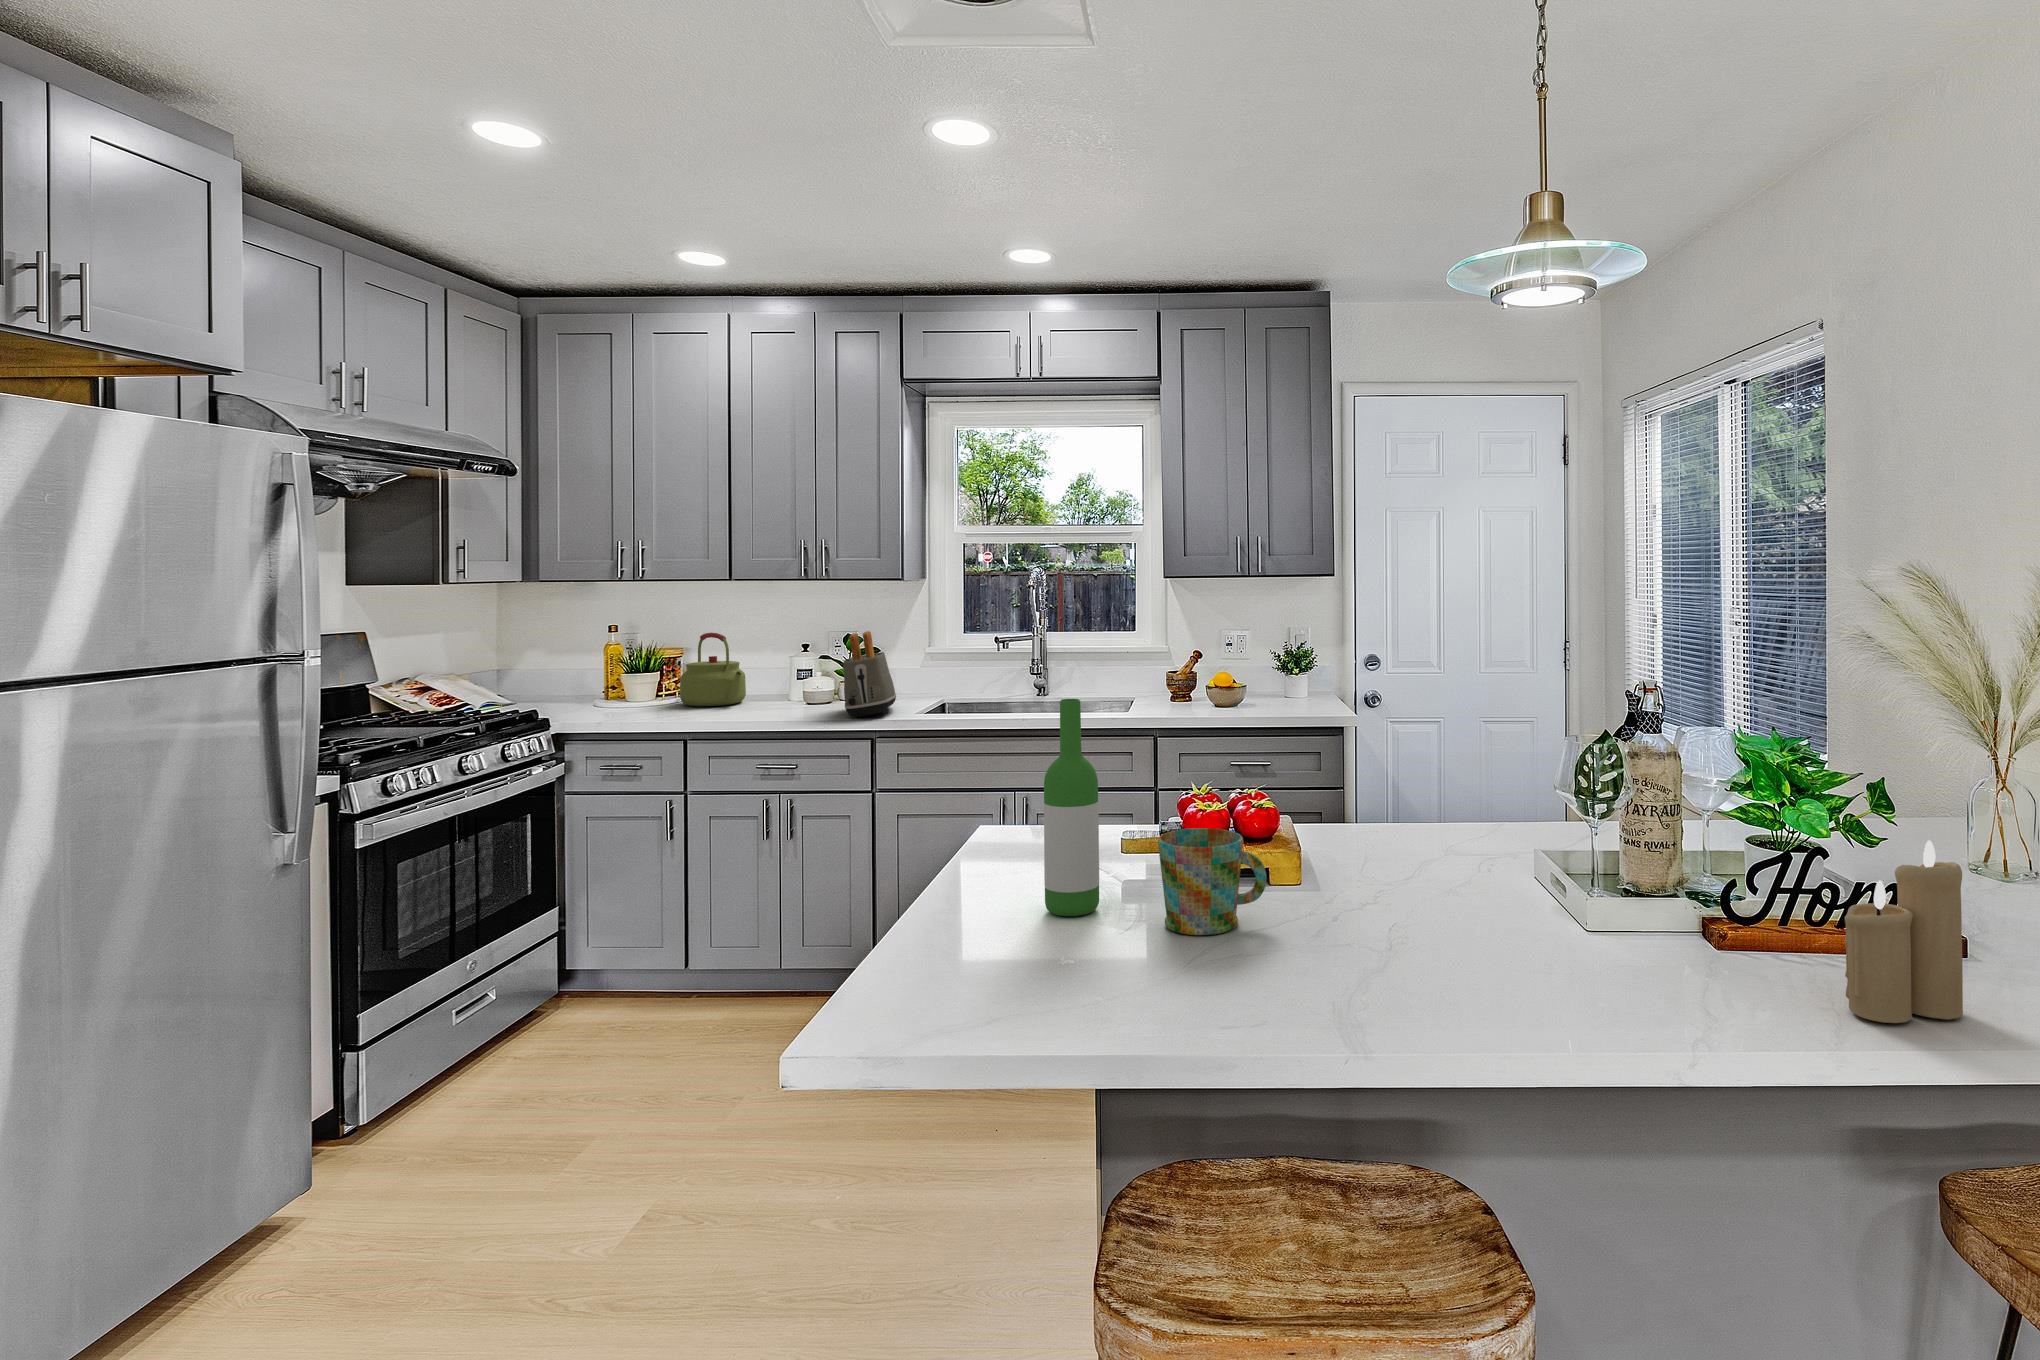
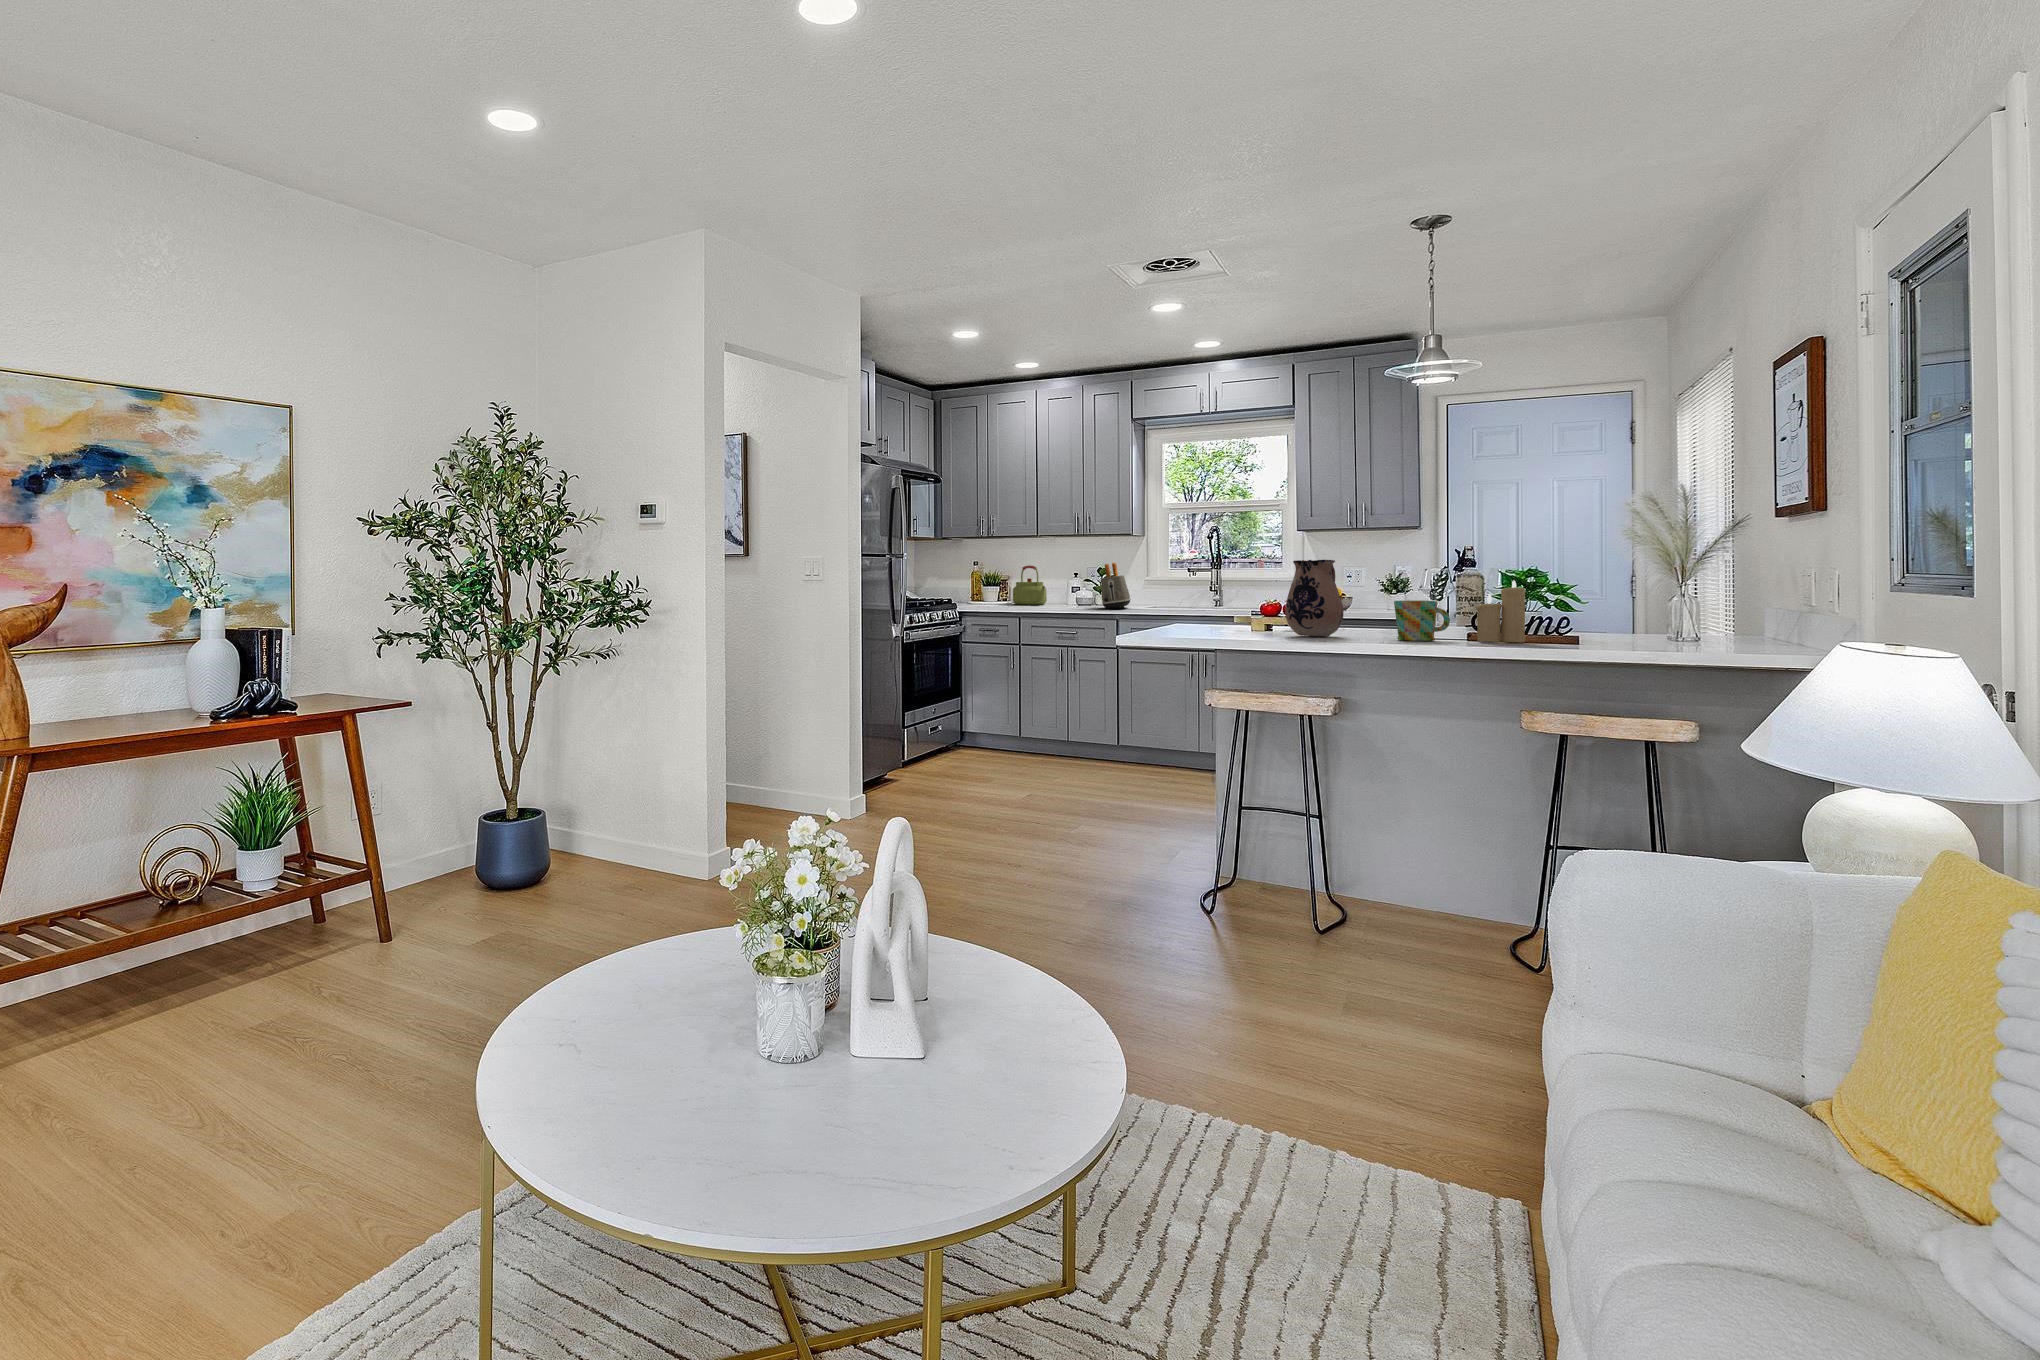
wine bottle: present [1044,699,1099,916] -> none [1188,549,1210,631]
ceramic pitcher: none [1322,750,1469,980] -> present [1285,560,1344,637]
mug: present [1158,828,1267,935] -> present [1394,601,1450,641]

